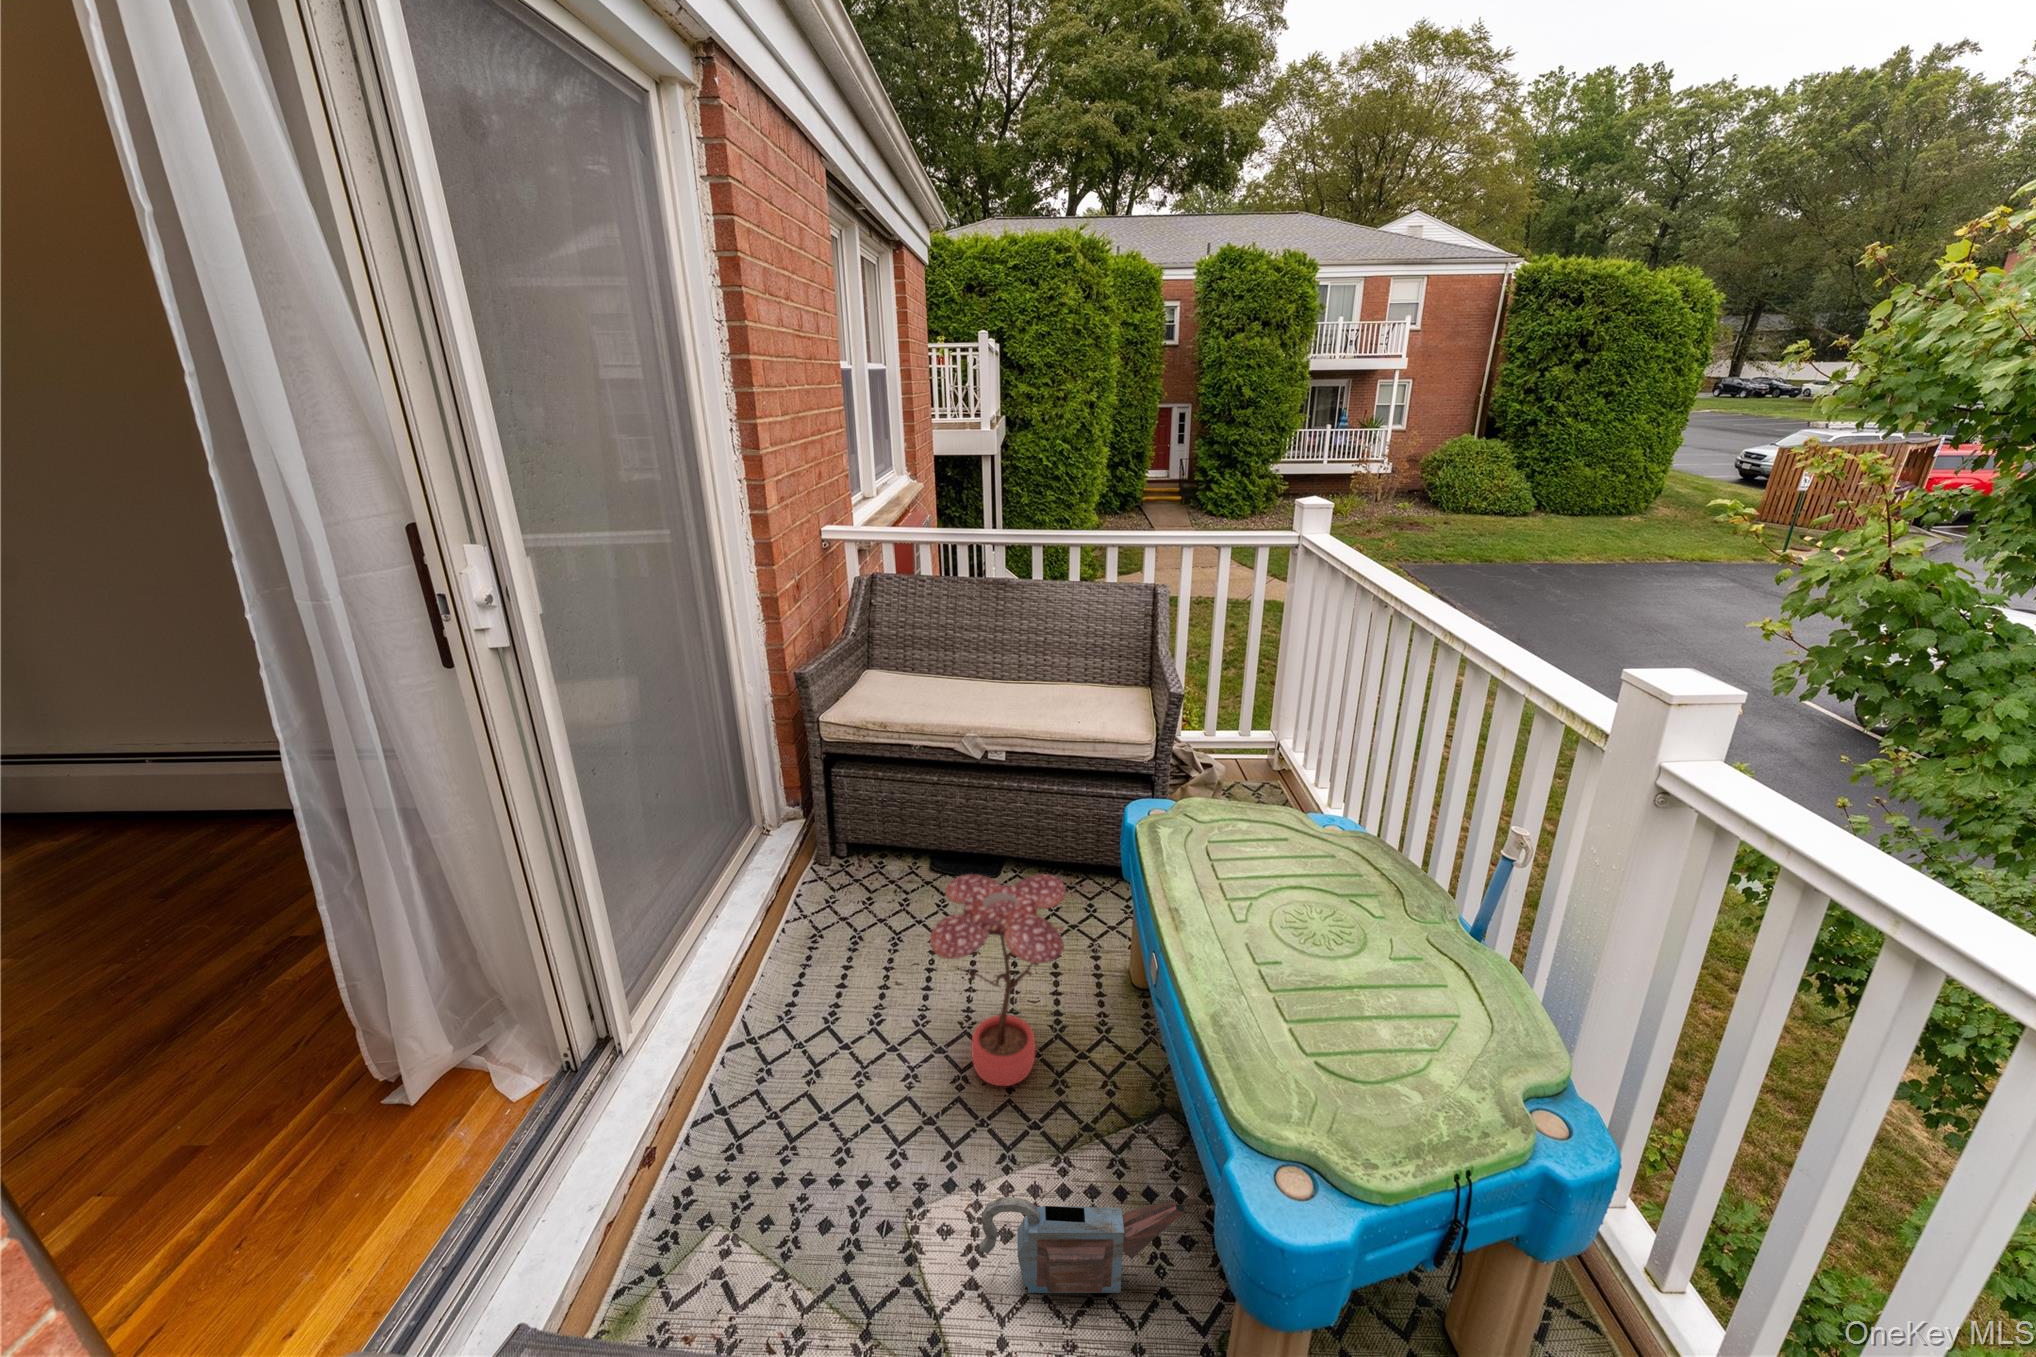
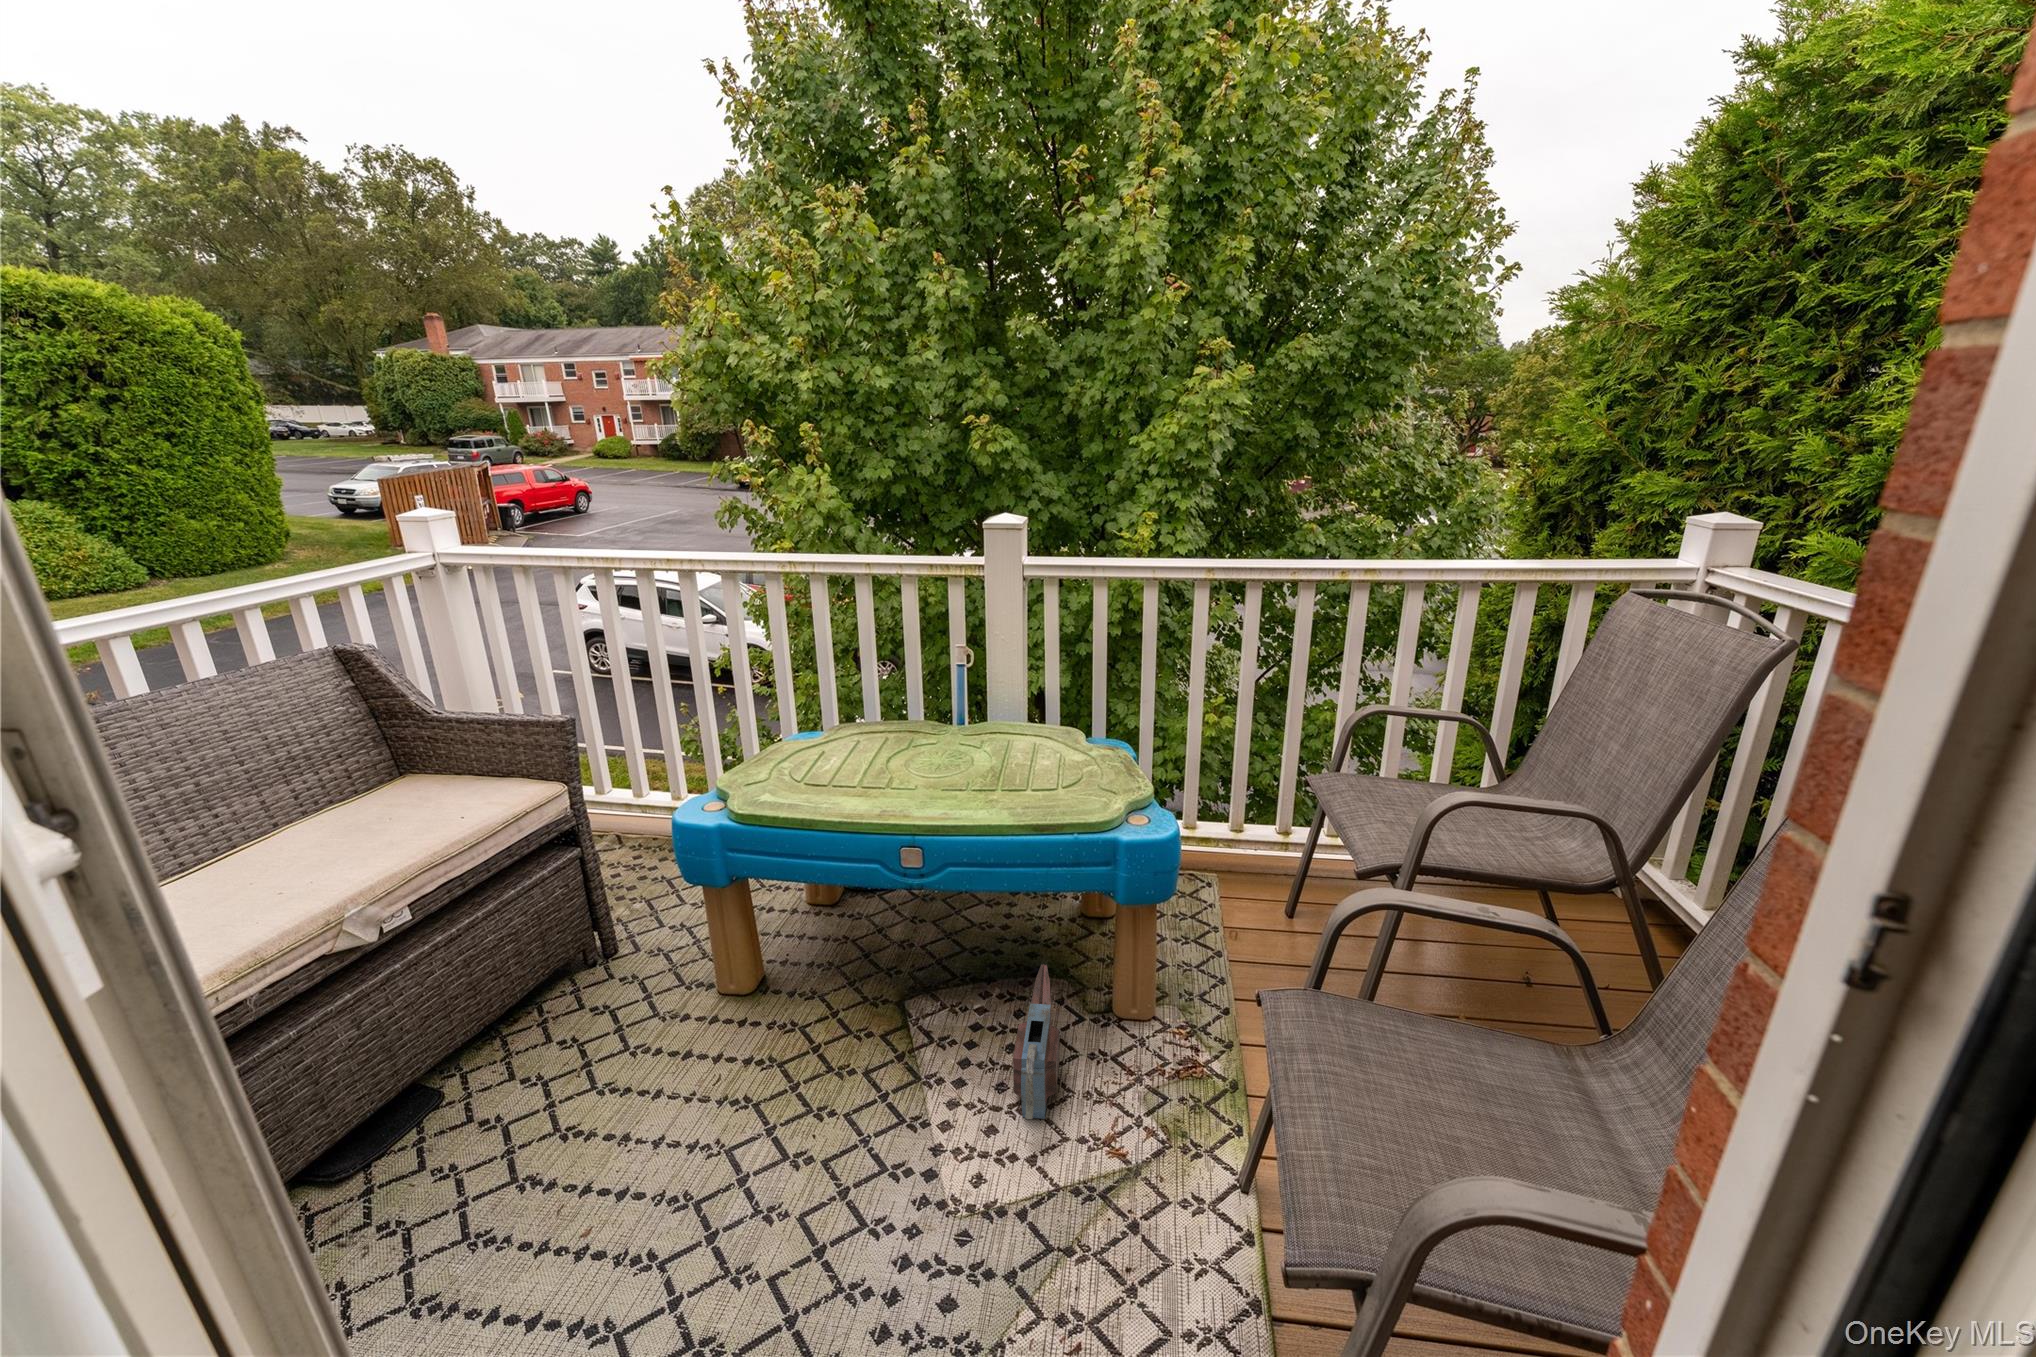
potted plant: present [930,874,1066,1086] -> none [673,900,862,1144]

